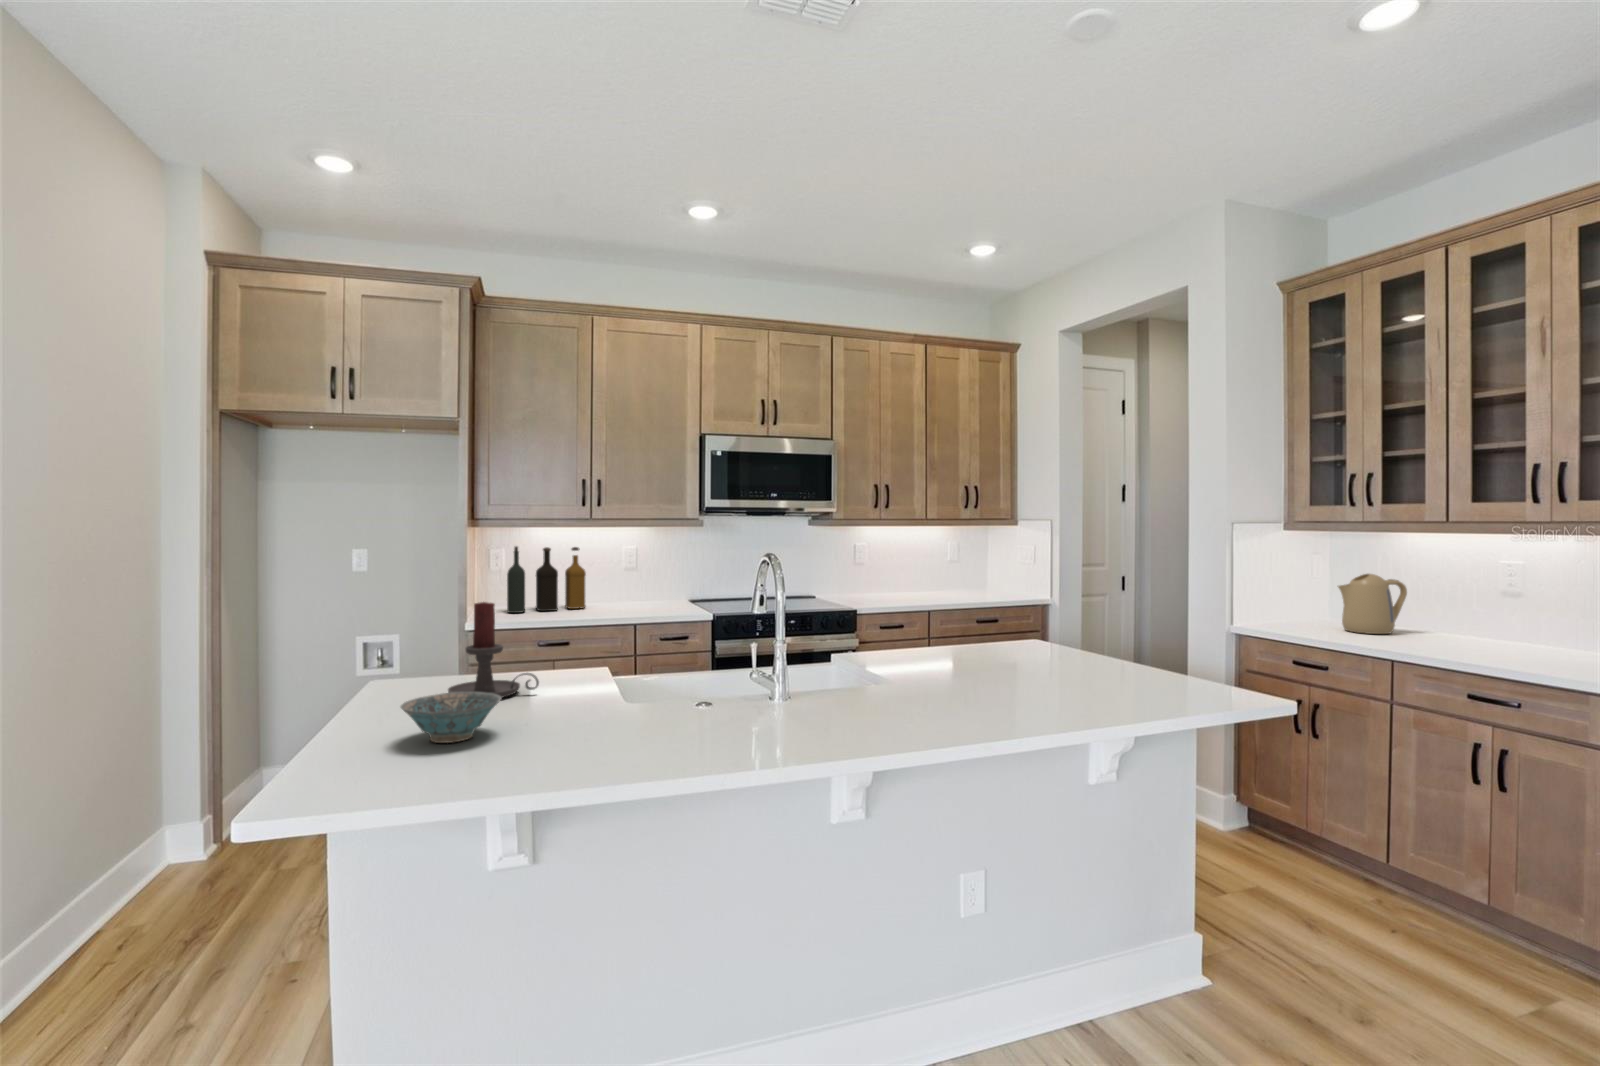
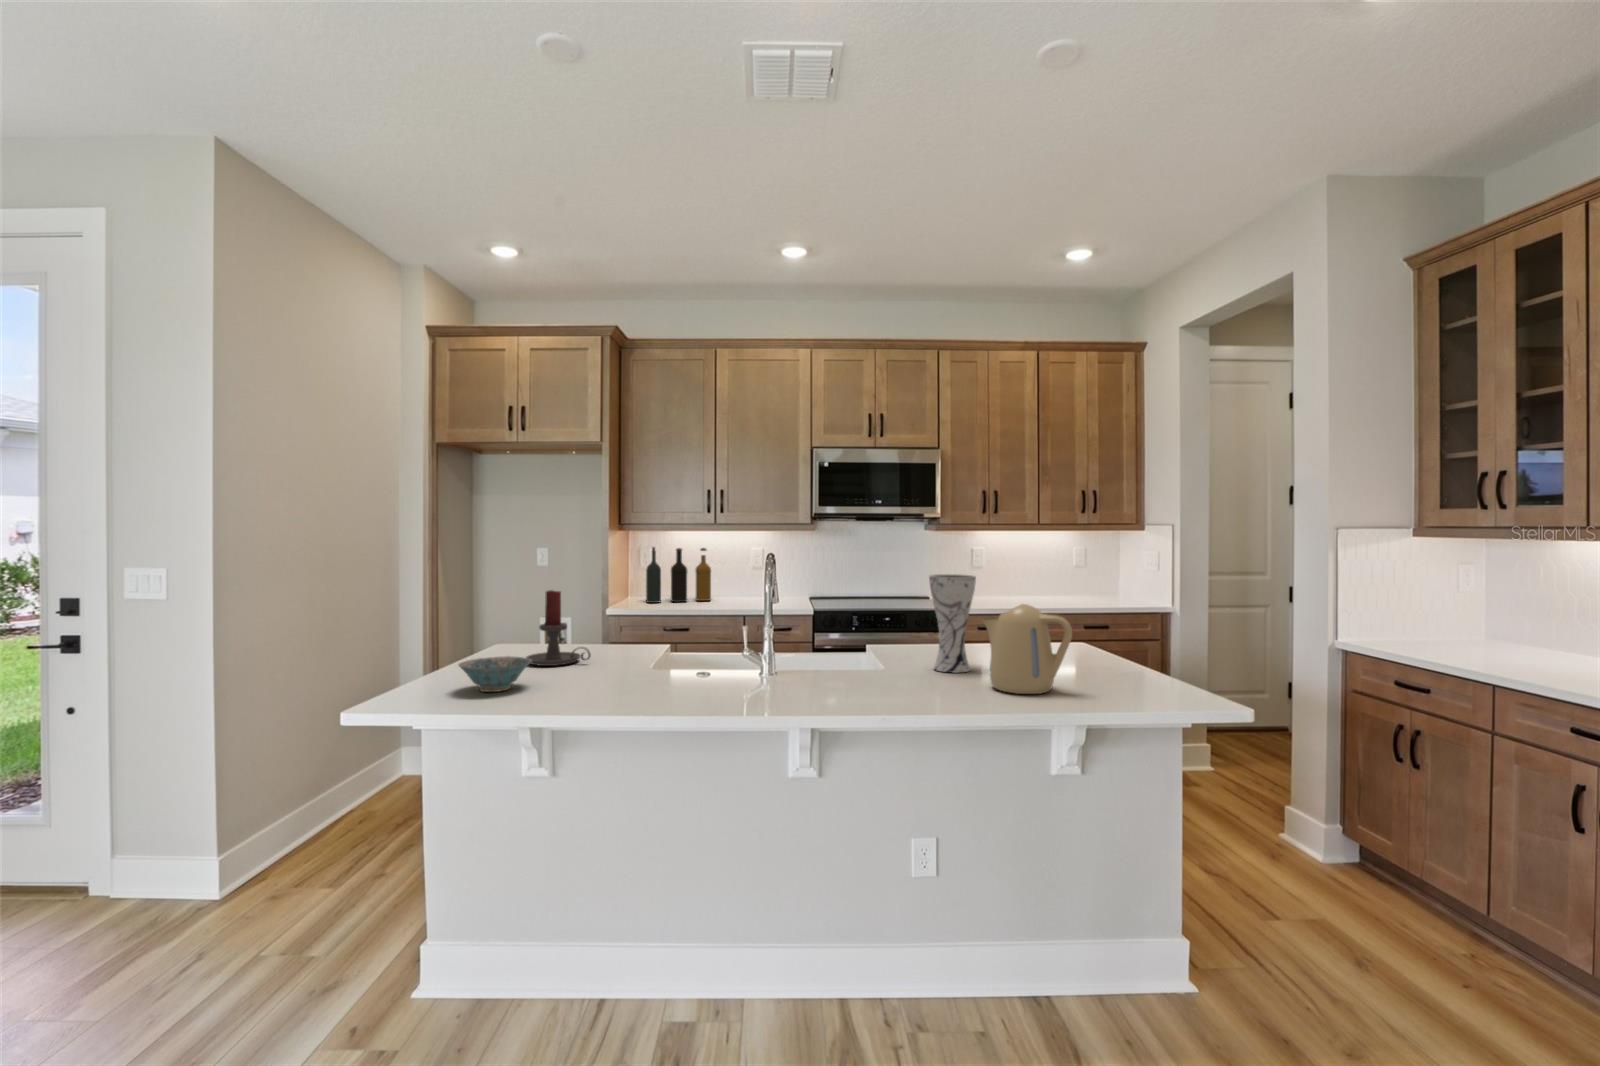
vase: none [938,572,988,678] -> present [929,574,976,673]
kettle: present [1338,574,1407,634] -> present [983,604,1072,694]

